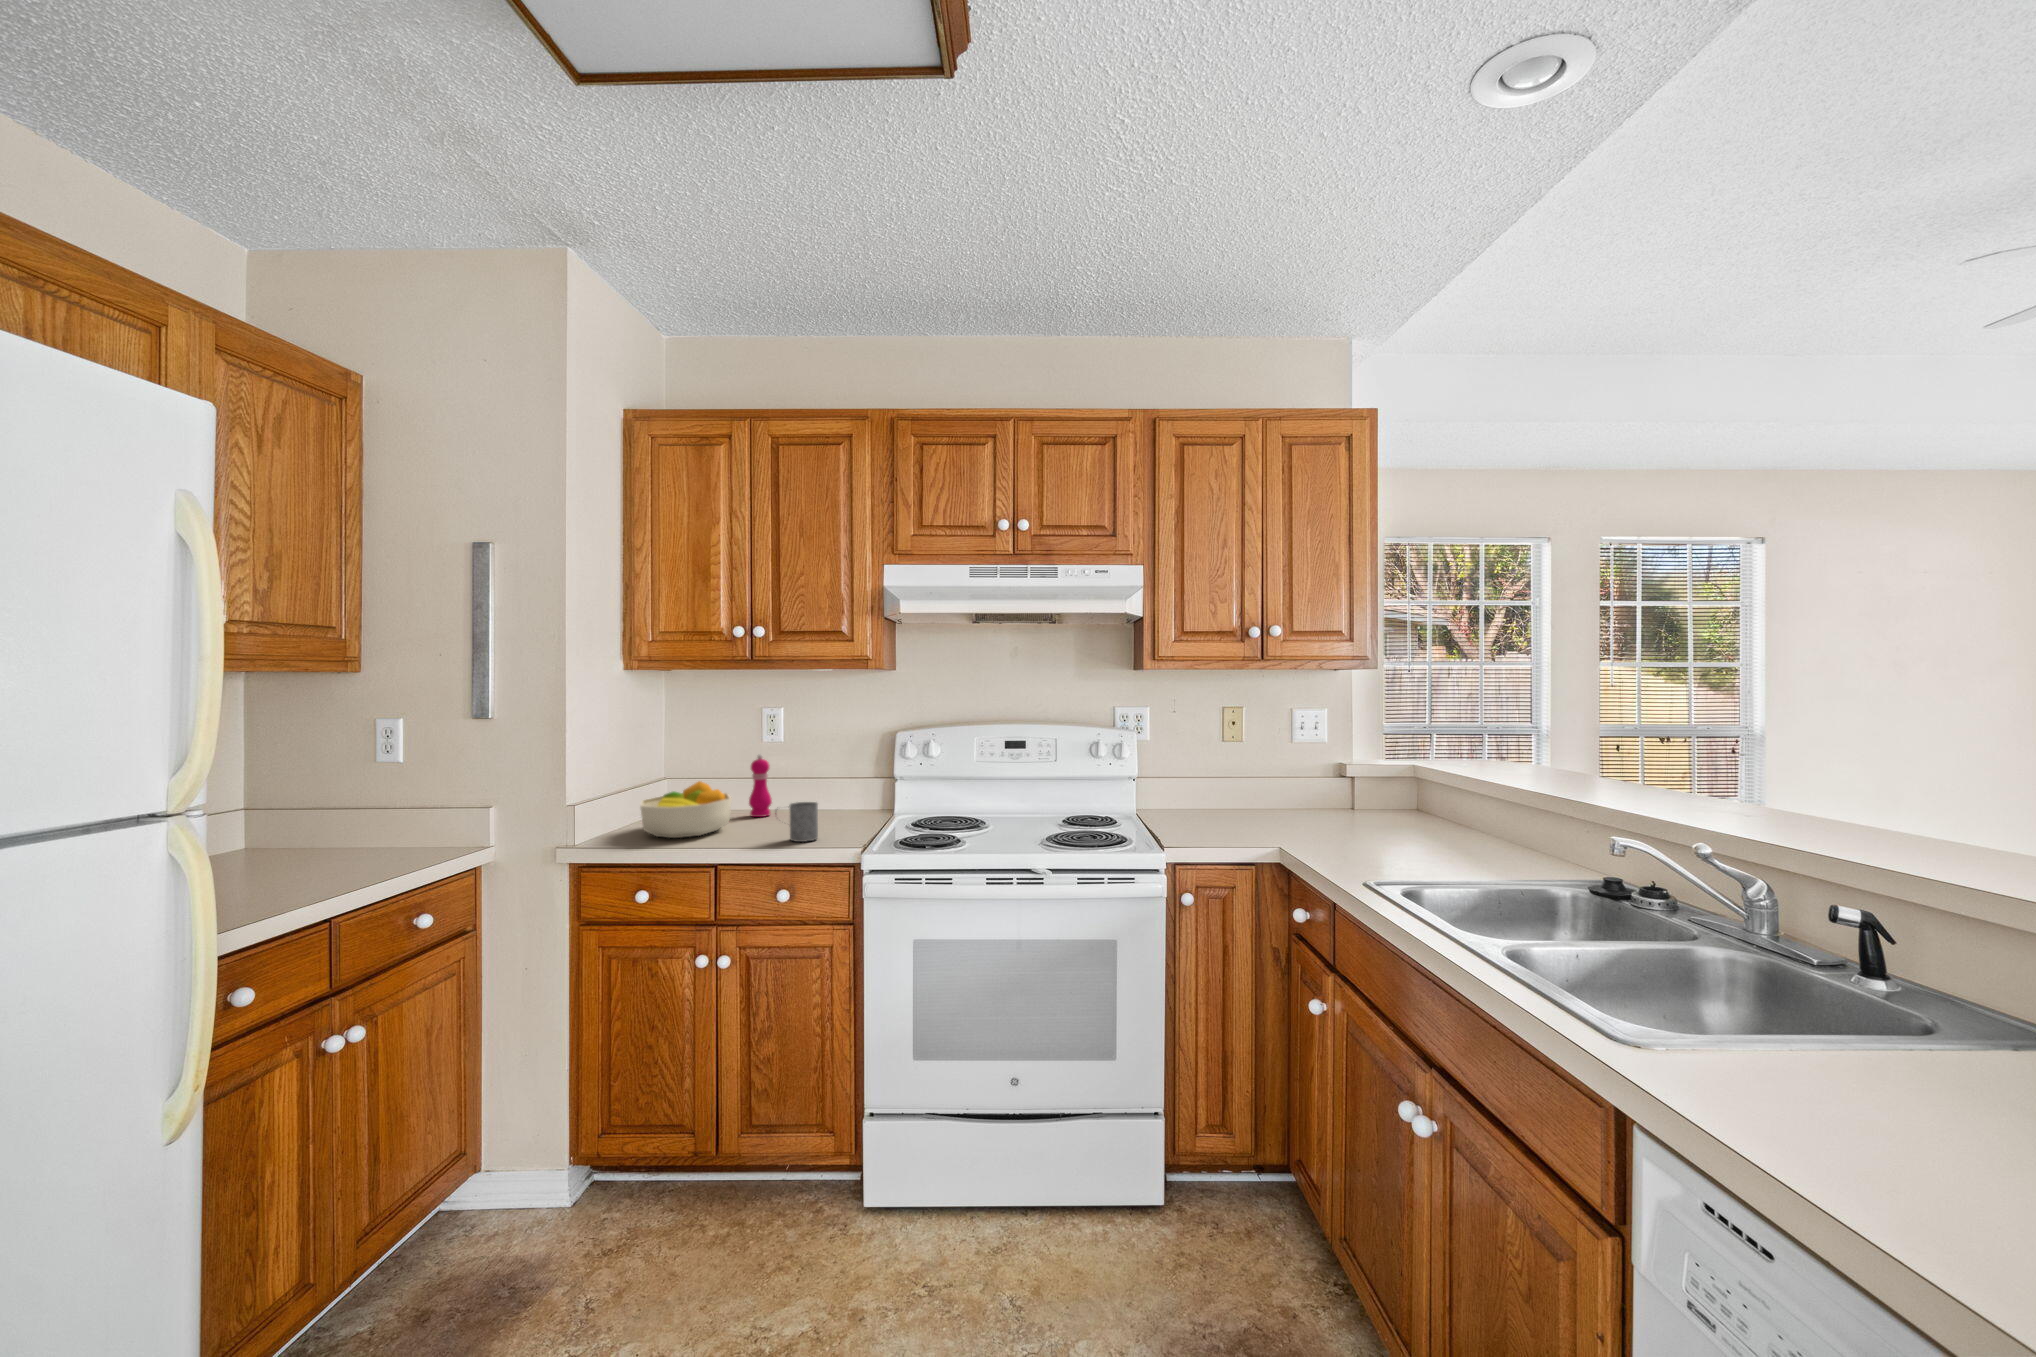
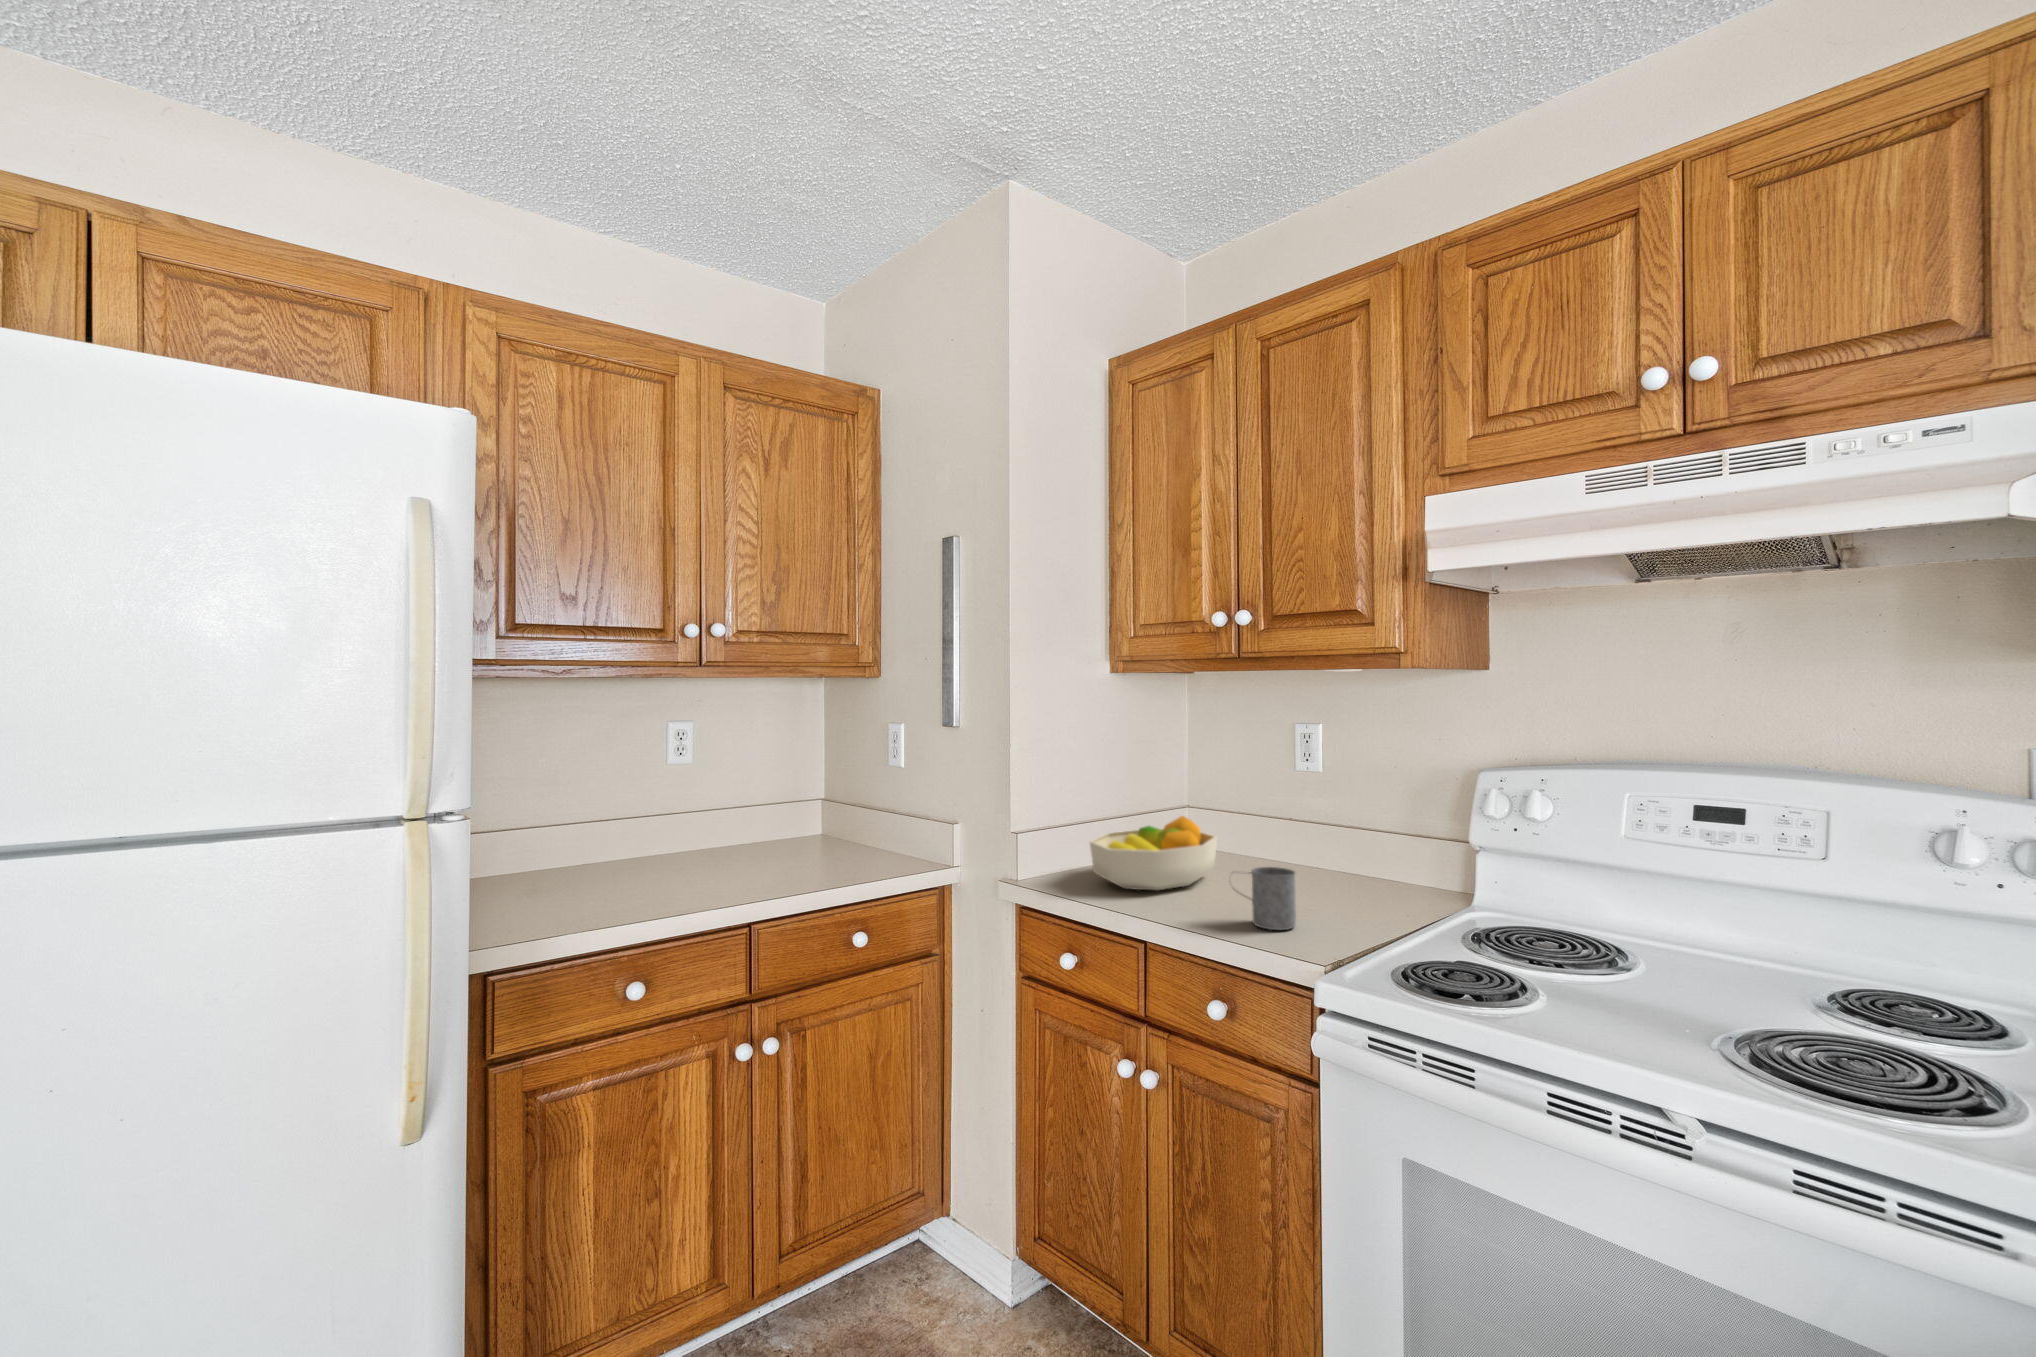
pepper mill: present [749,755,772,817] -> none [1257,786,1289,873]

